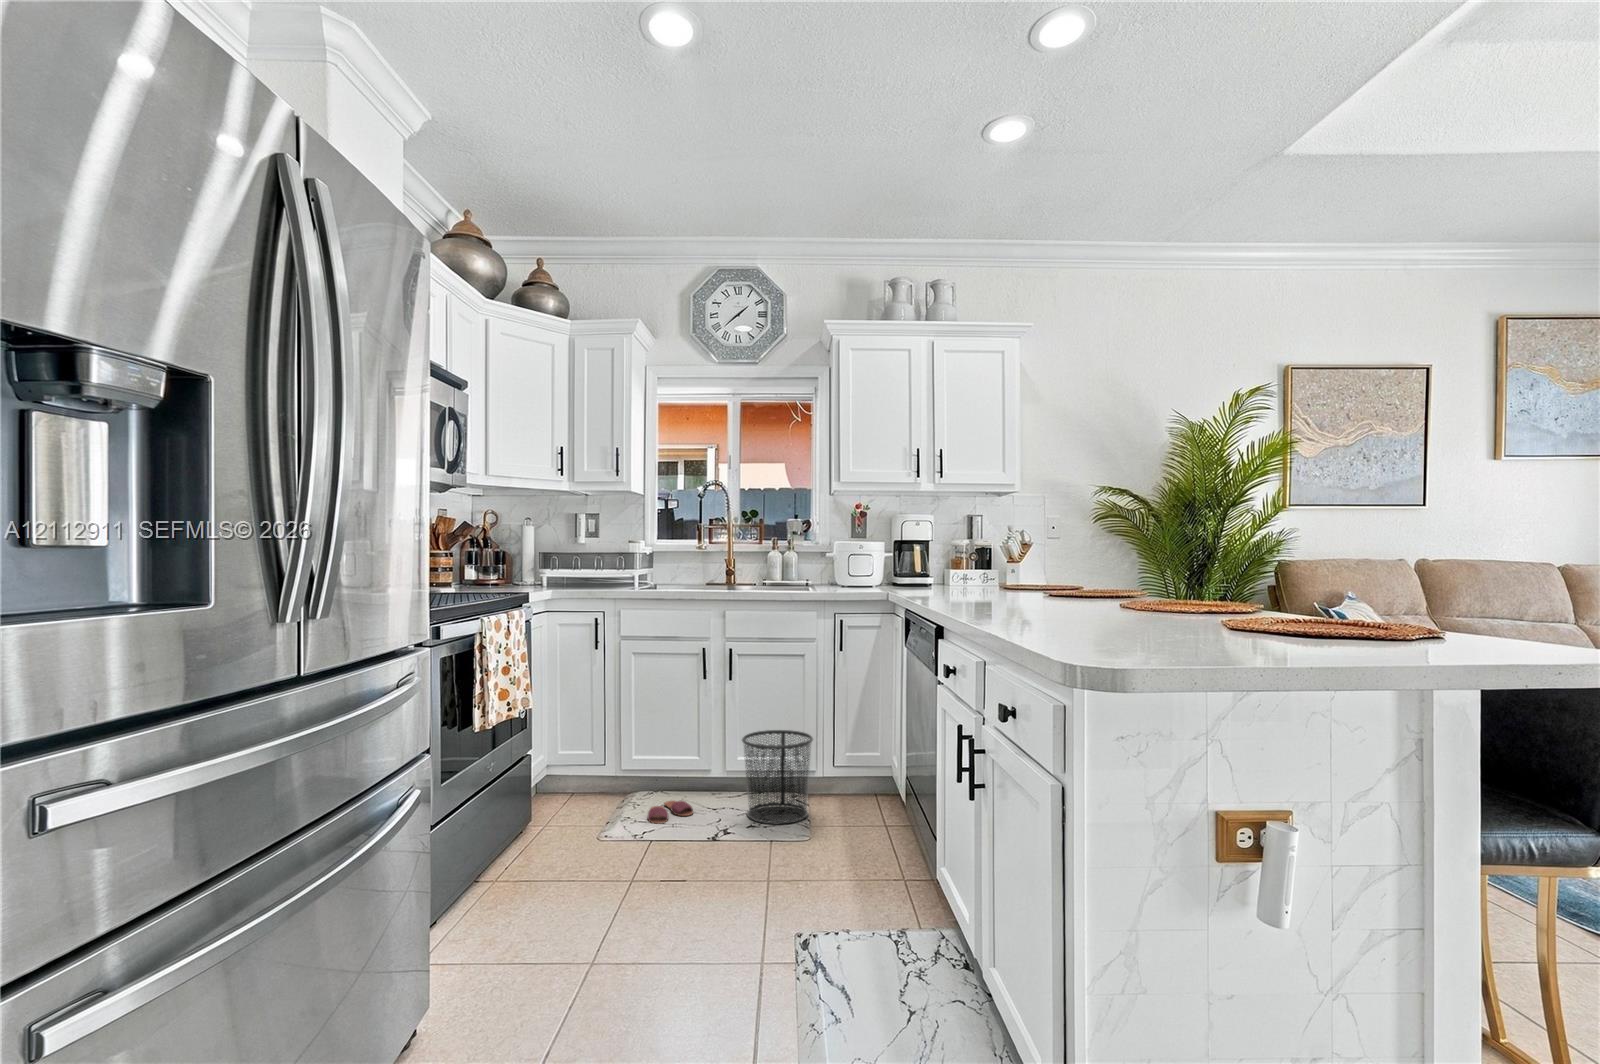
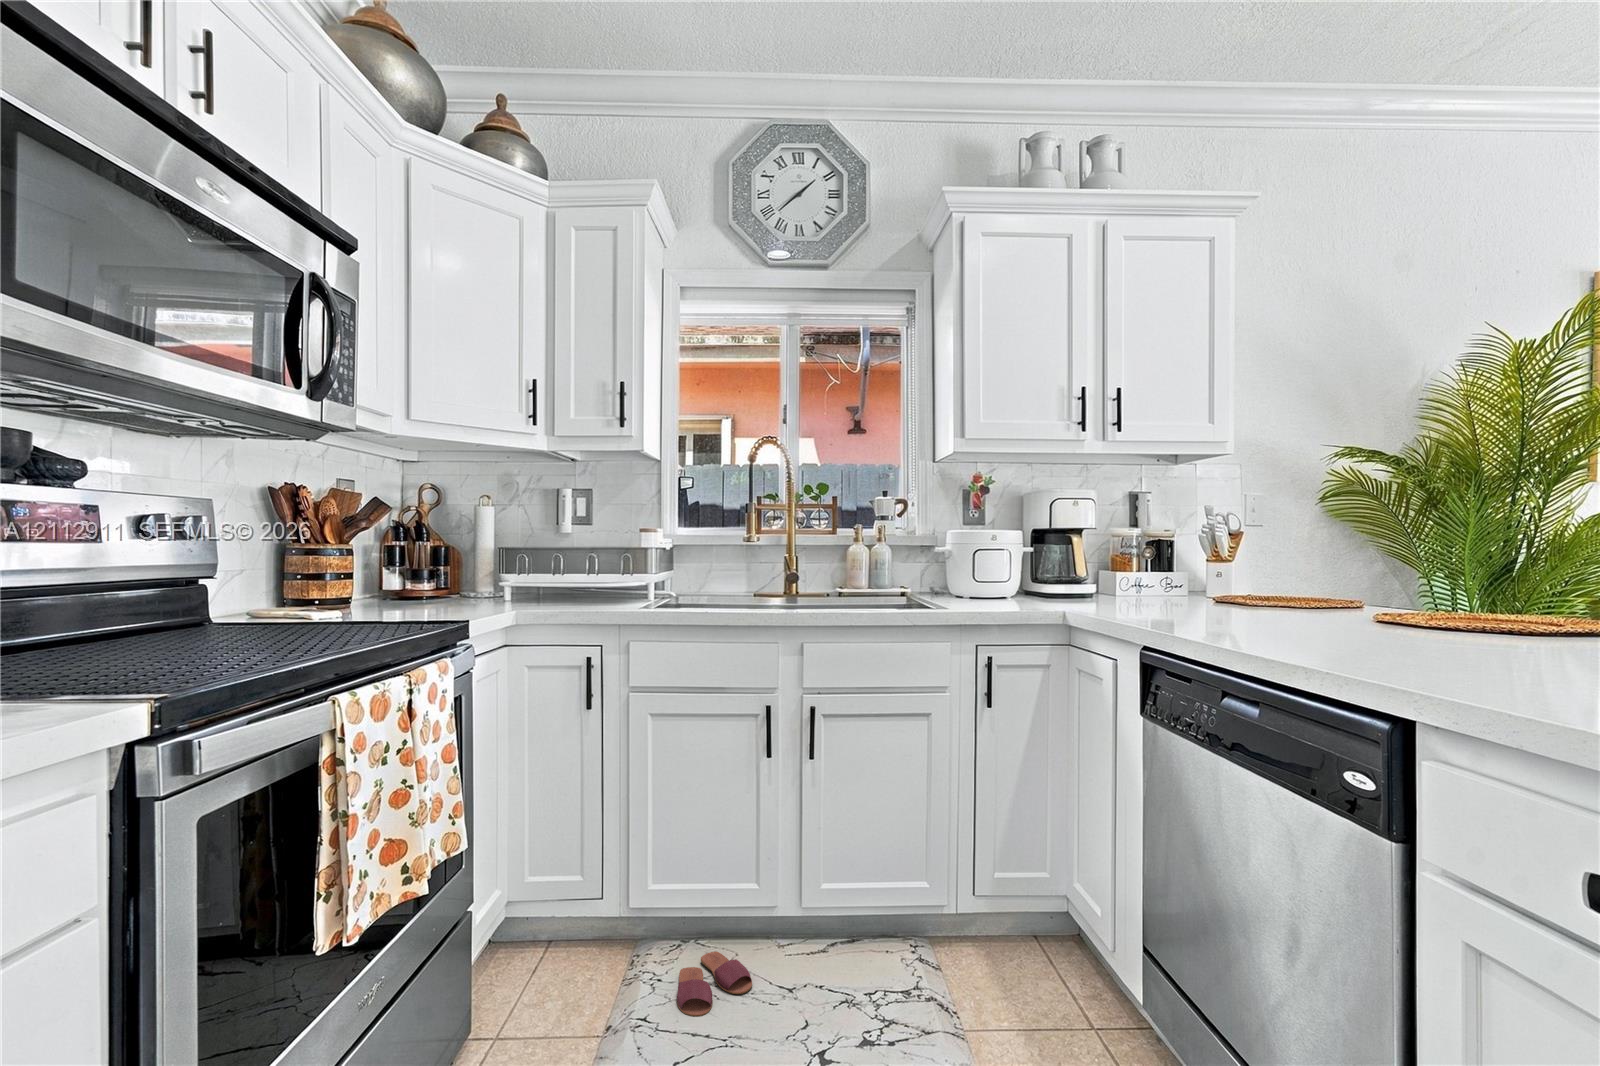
waste bin: present [742,730,813,824] -> none [834,838,955,1018]

